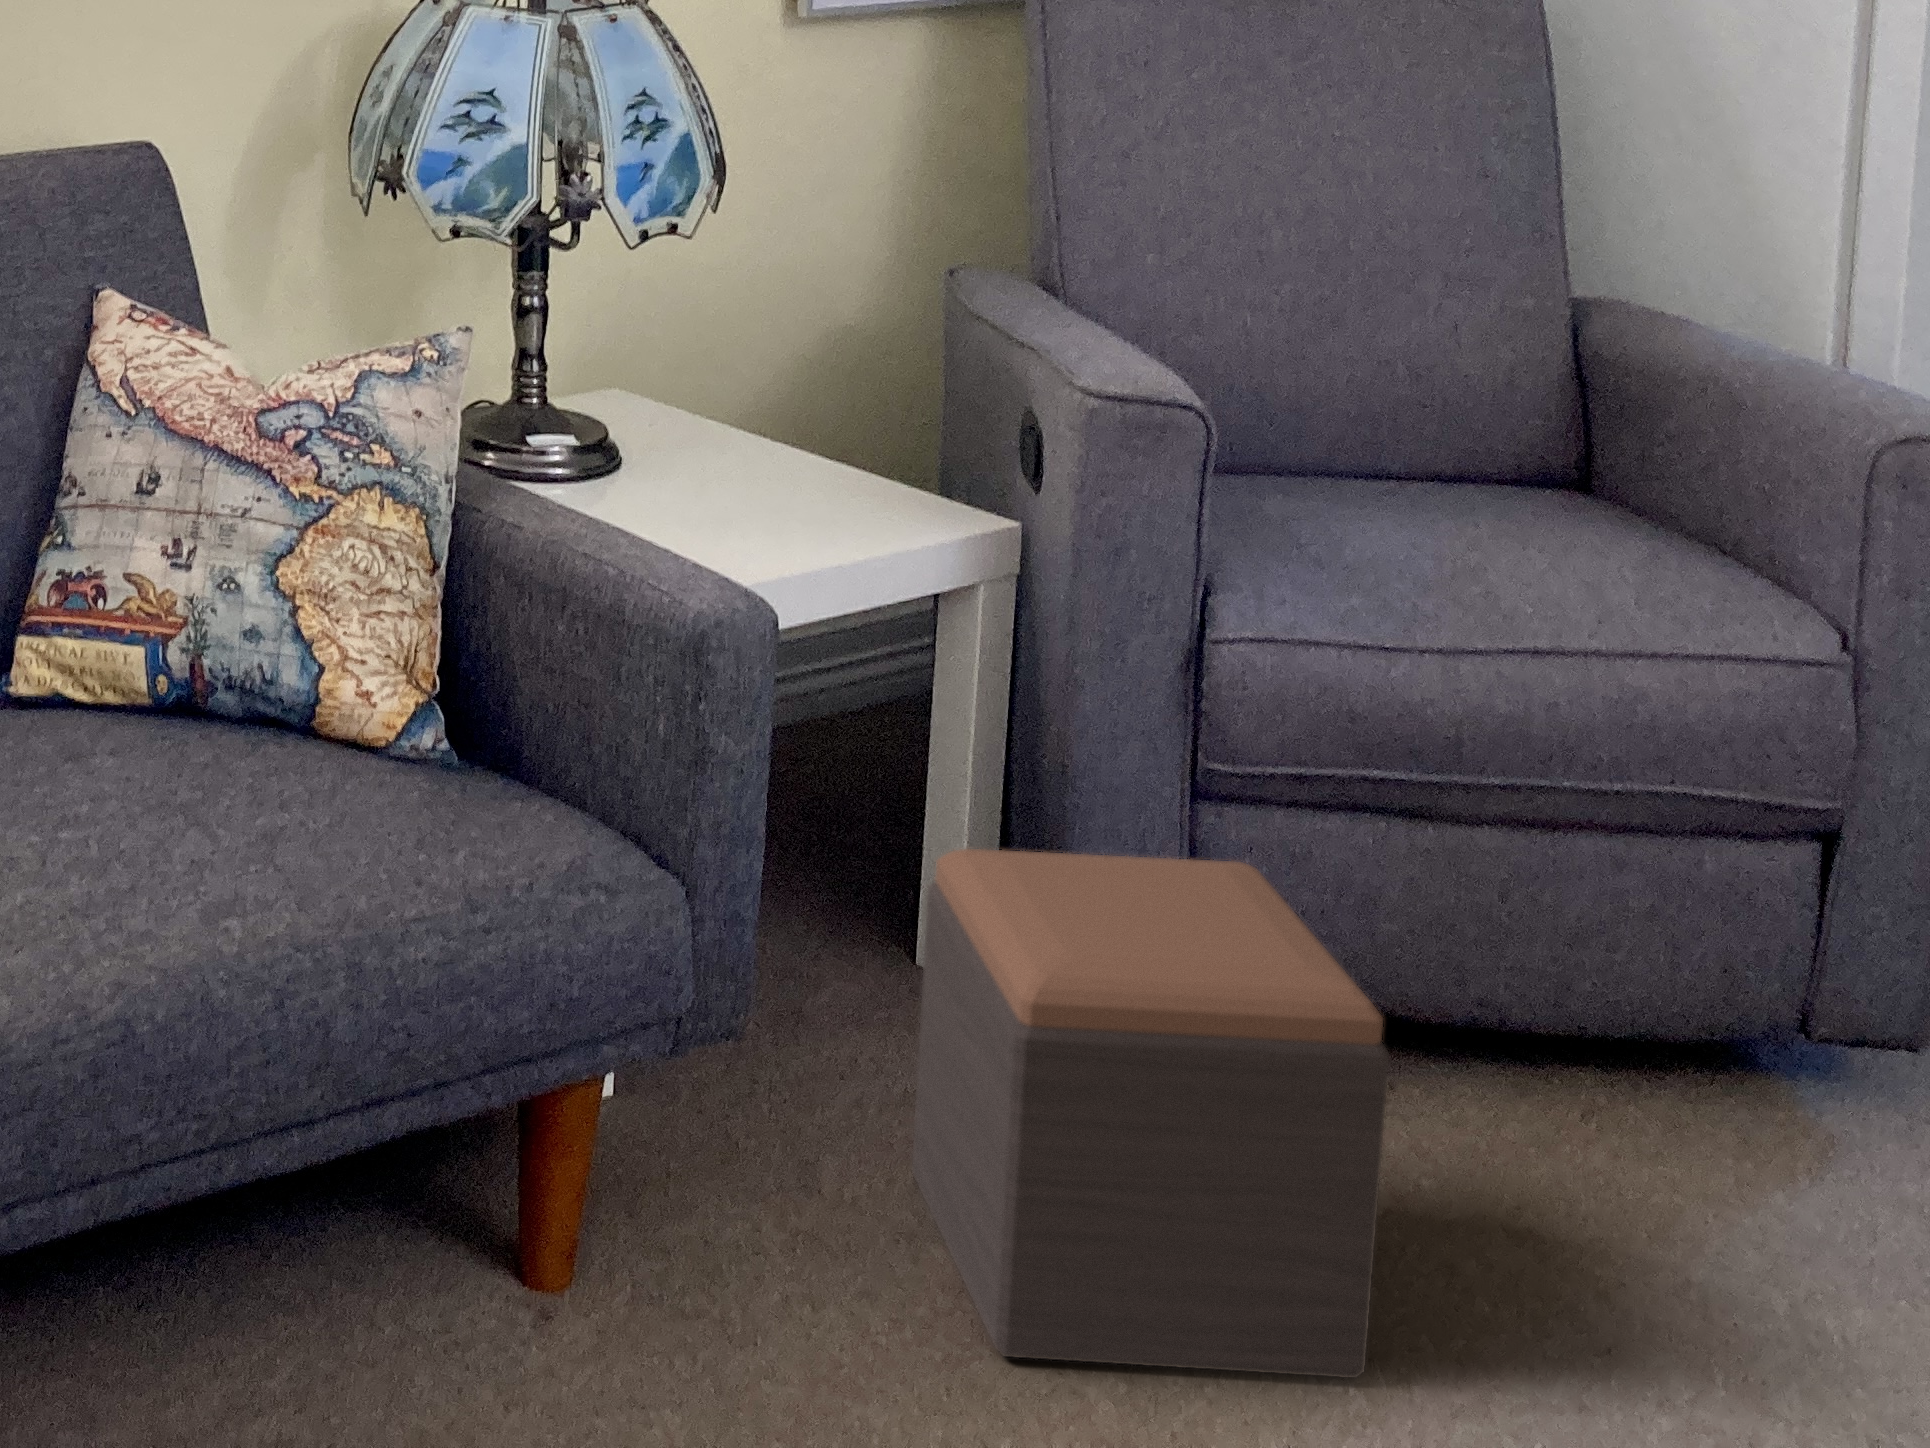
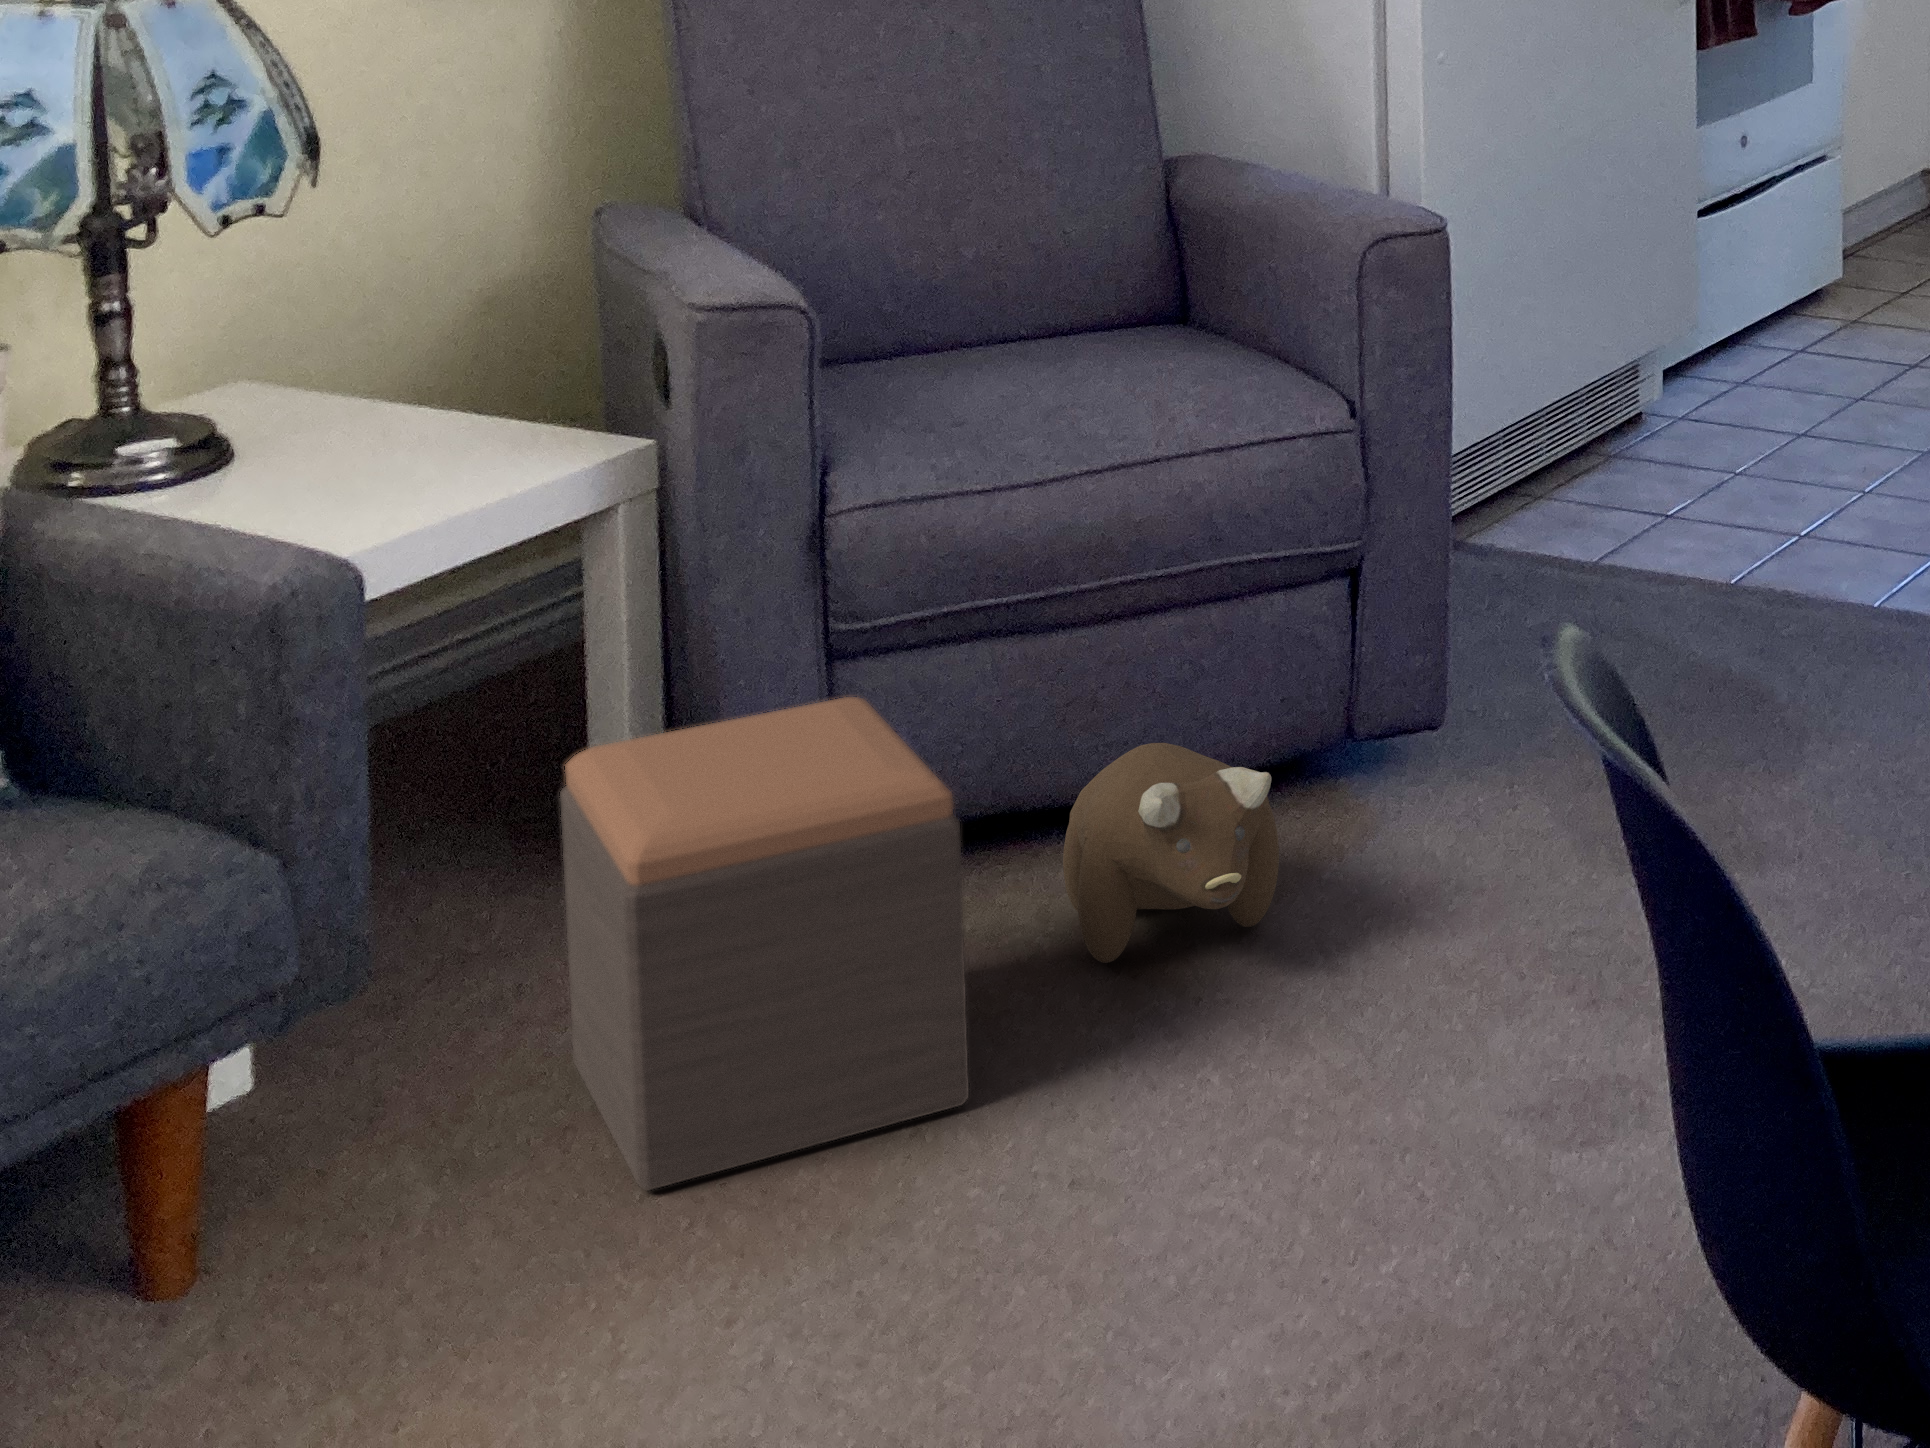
plush toy: none [1454,1000,1763,1260] -> present [1063,743,1279,963]

